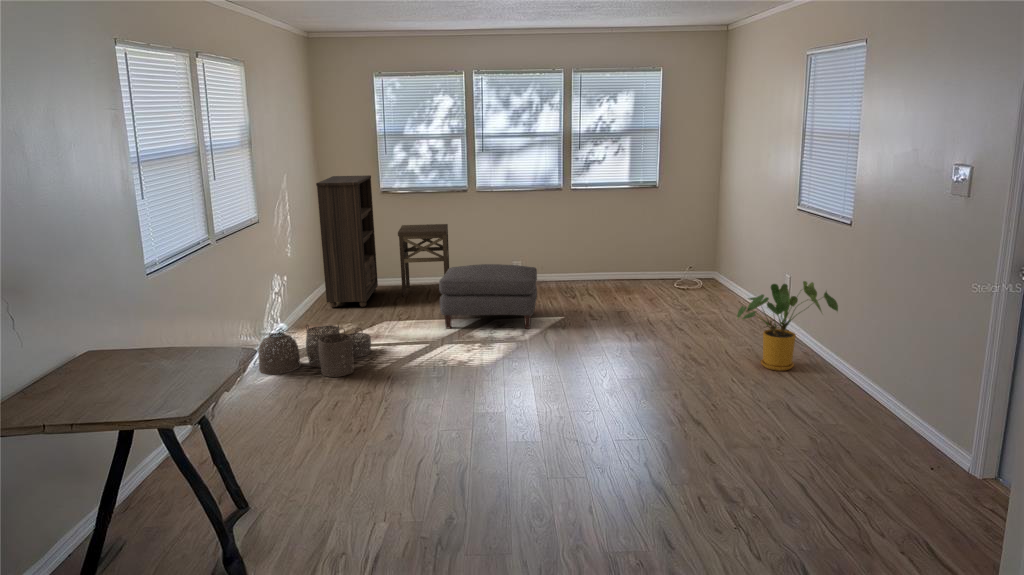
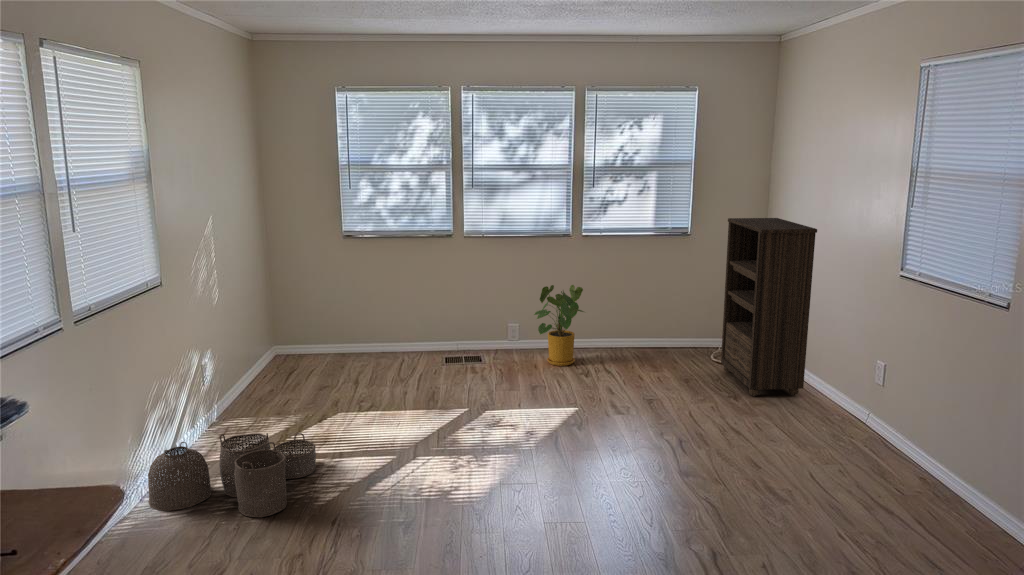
bookshelf: present [316,175,378,308] -> present [721,218,817,396]
side table: present [398,224,449,297] -> none [362,278,428,372]
ottoman: present [439,264,537,329] -> none [413,338,543,428]
house plant: present [737,281,838,371] -> present [534,285,584,366]

